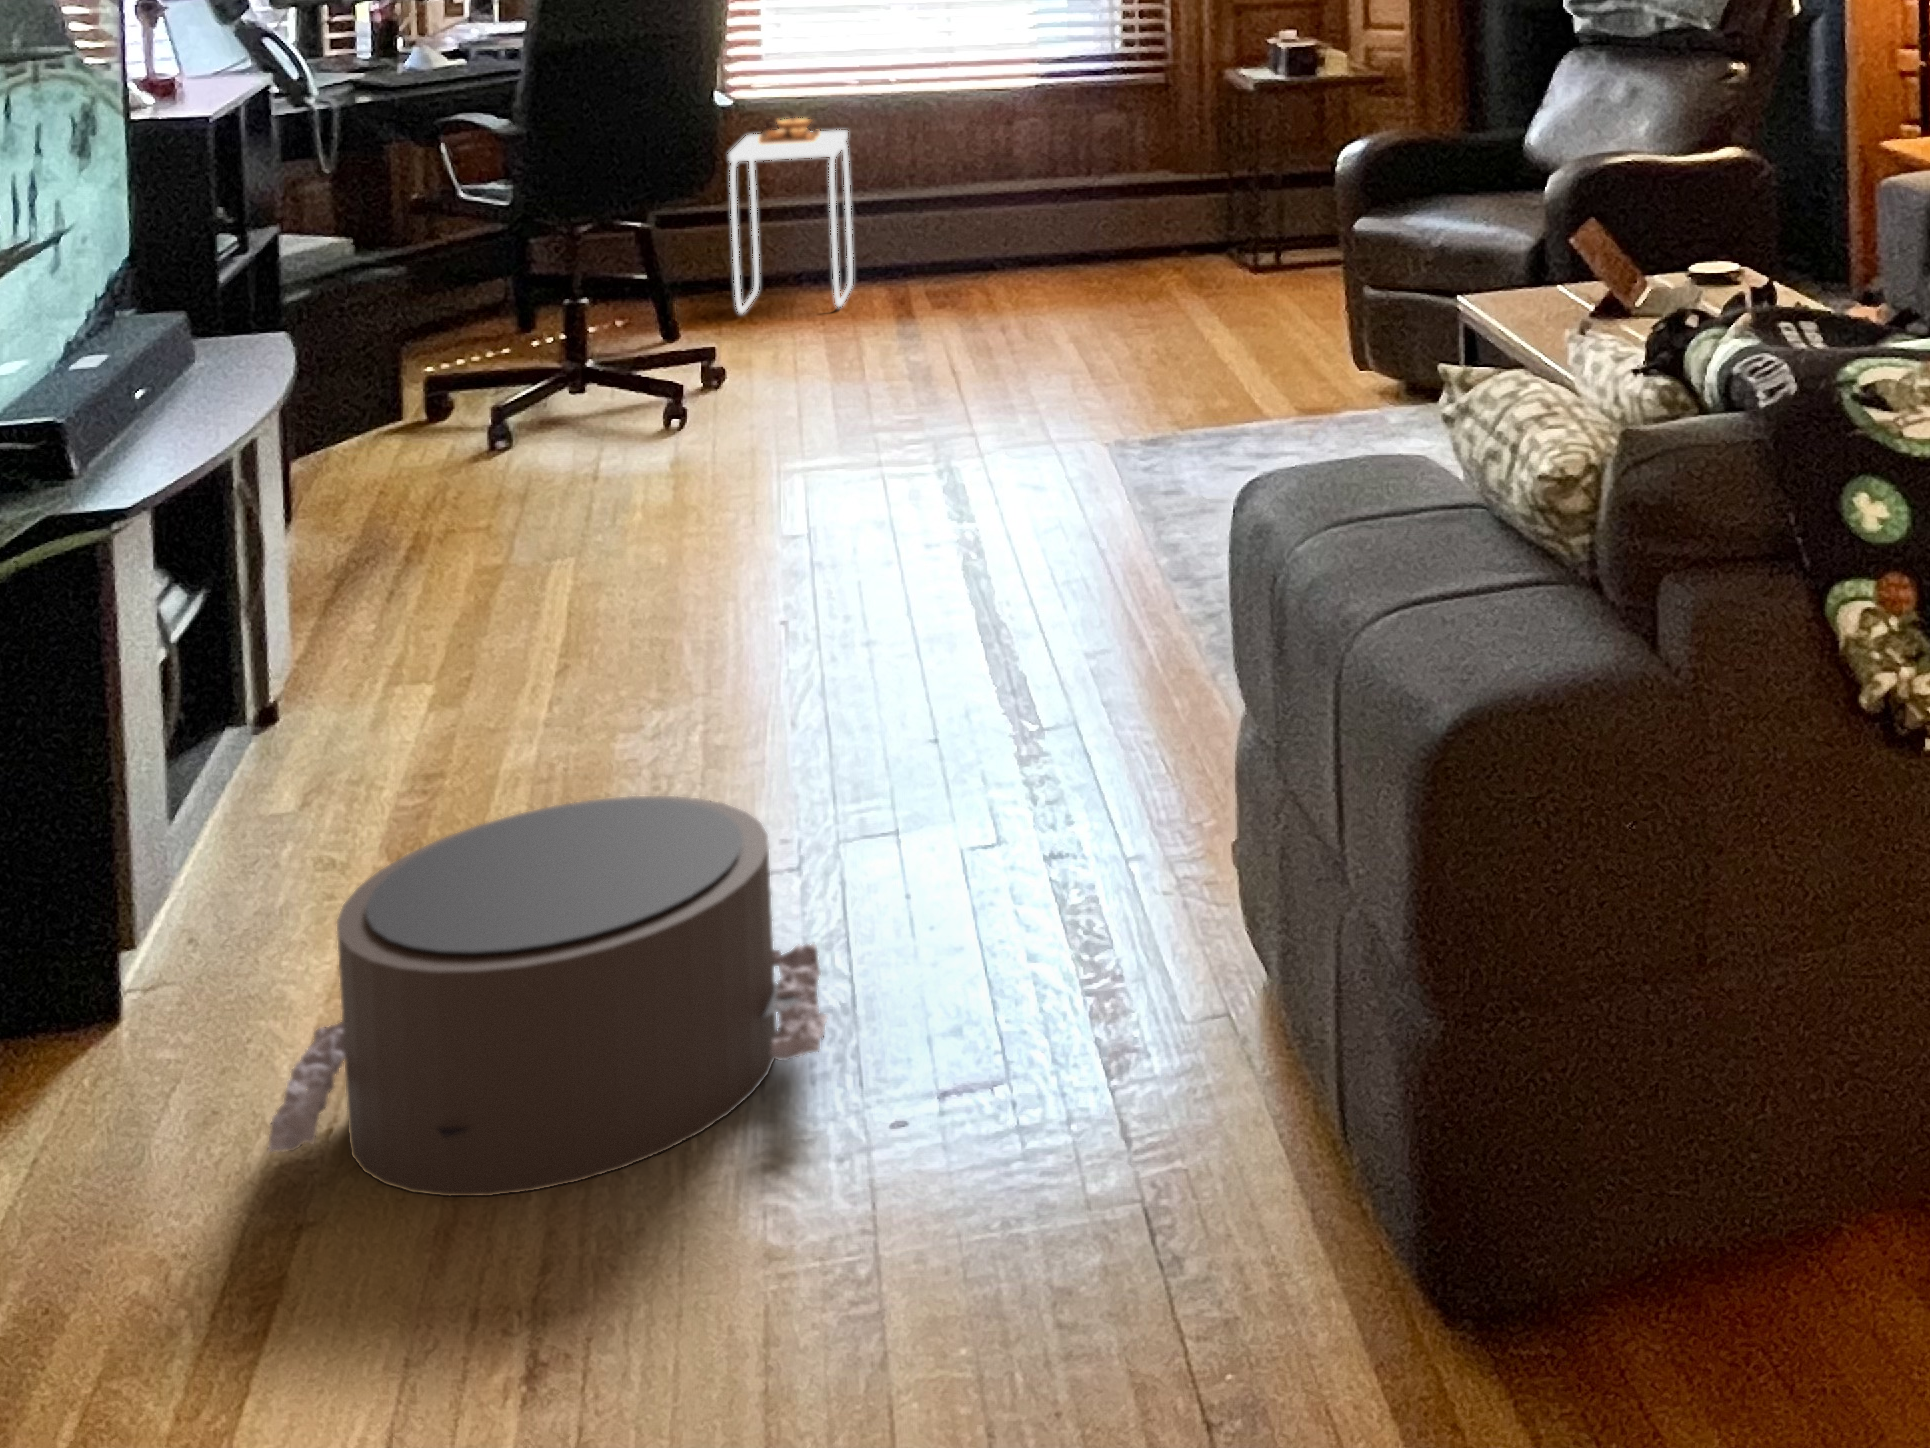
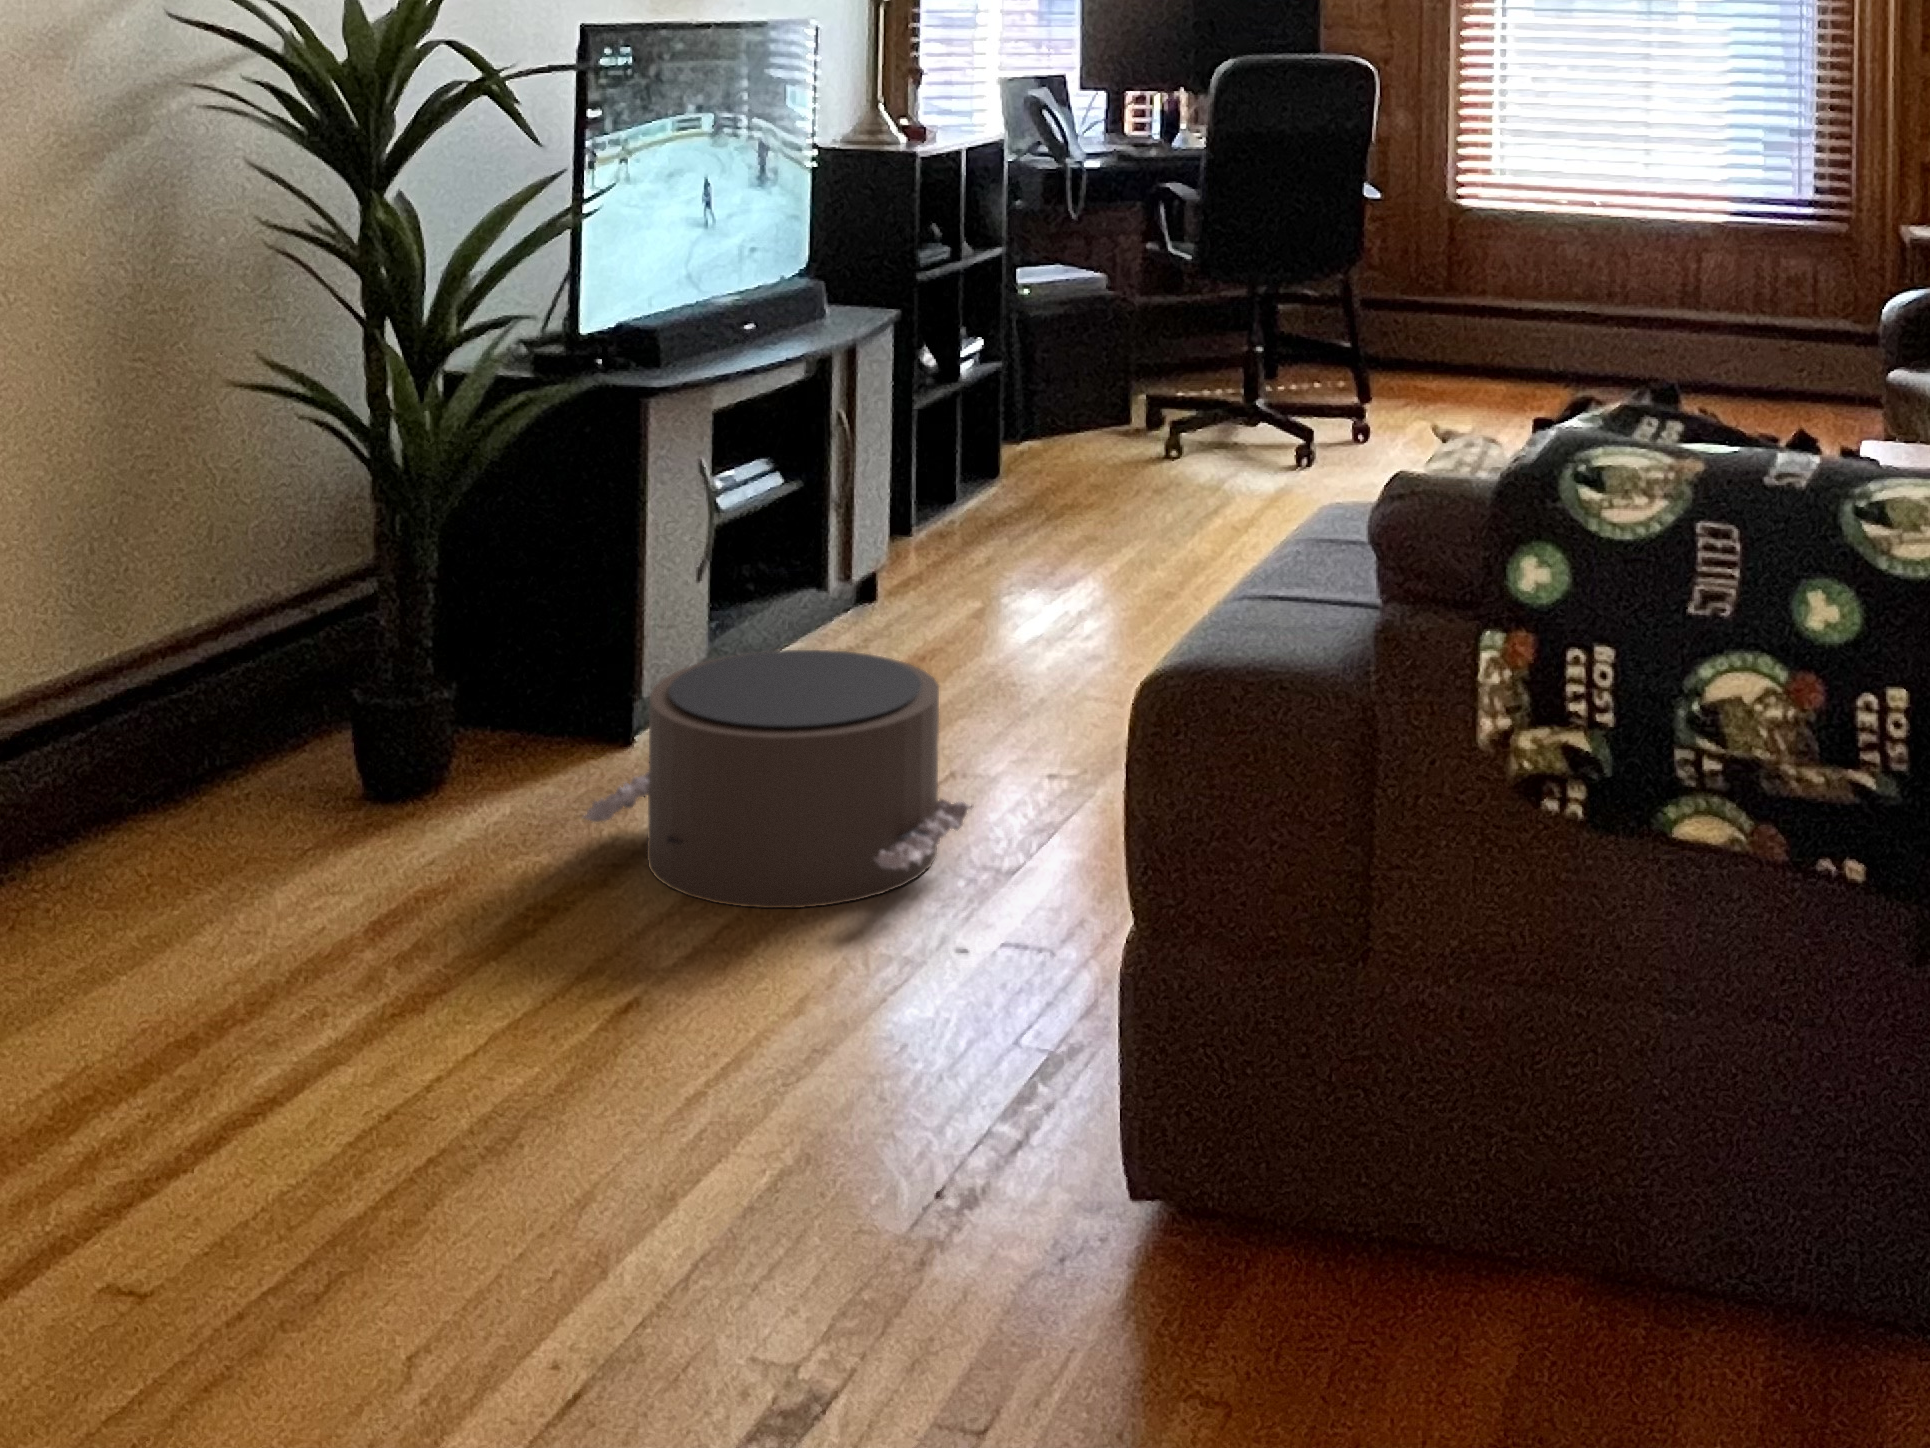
side table: present [729,117,853,313] -> none [1434,225,1550,400]

